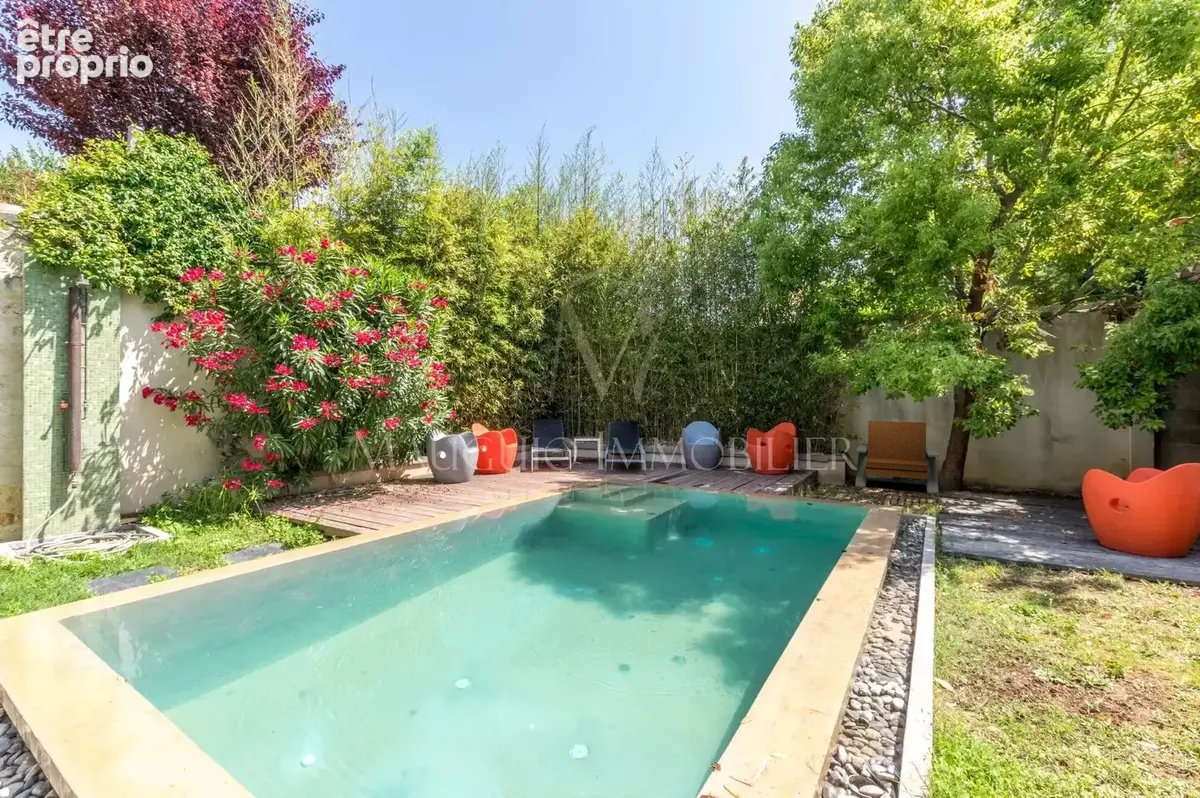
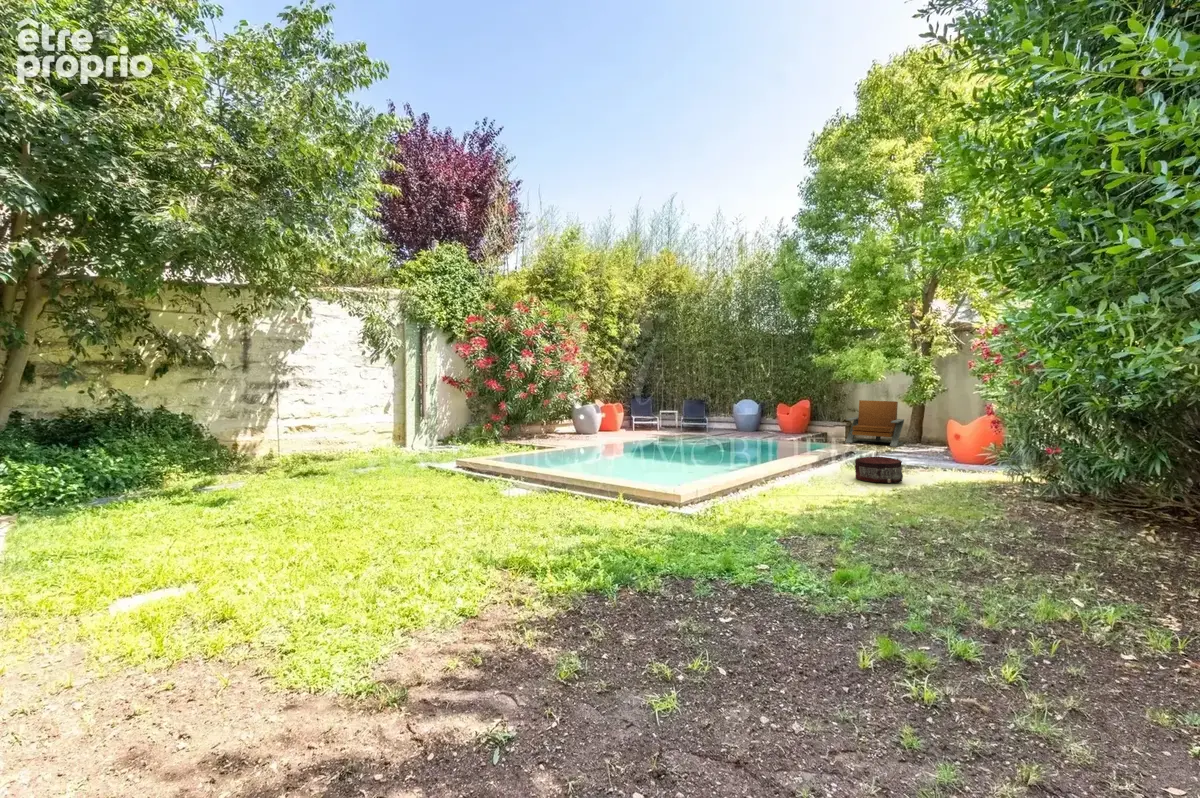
pouf: none [1017,567,1165,654] -> present [855,457,903,483]

